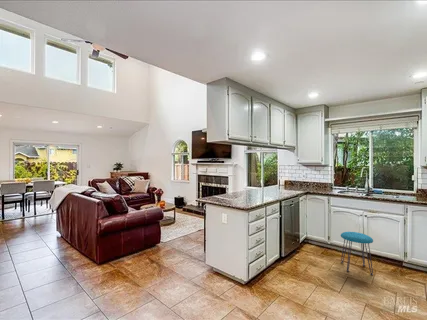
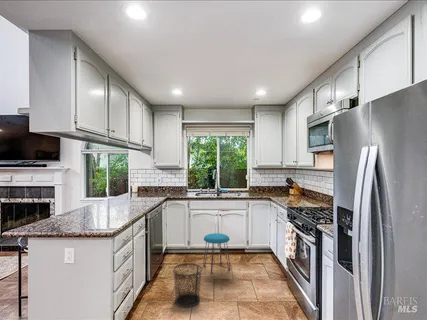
waste bin: none [296,250,327,291] -> present [173,263,202,307]

